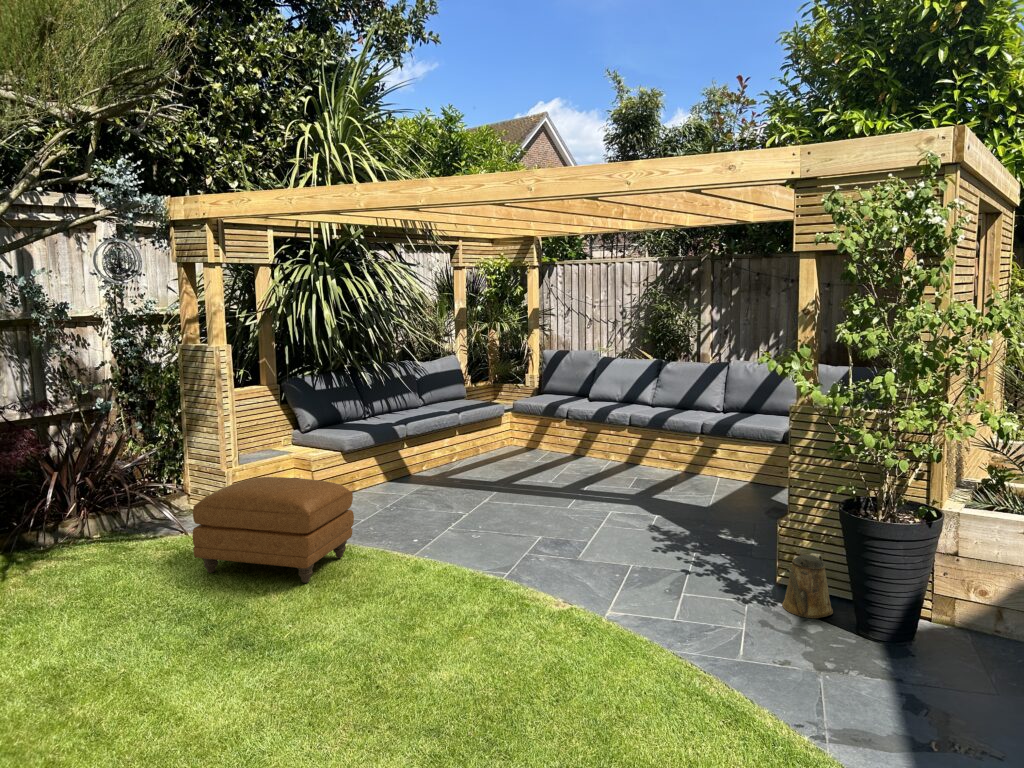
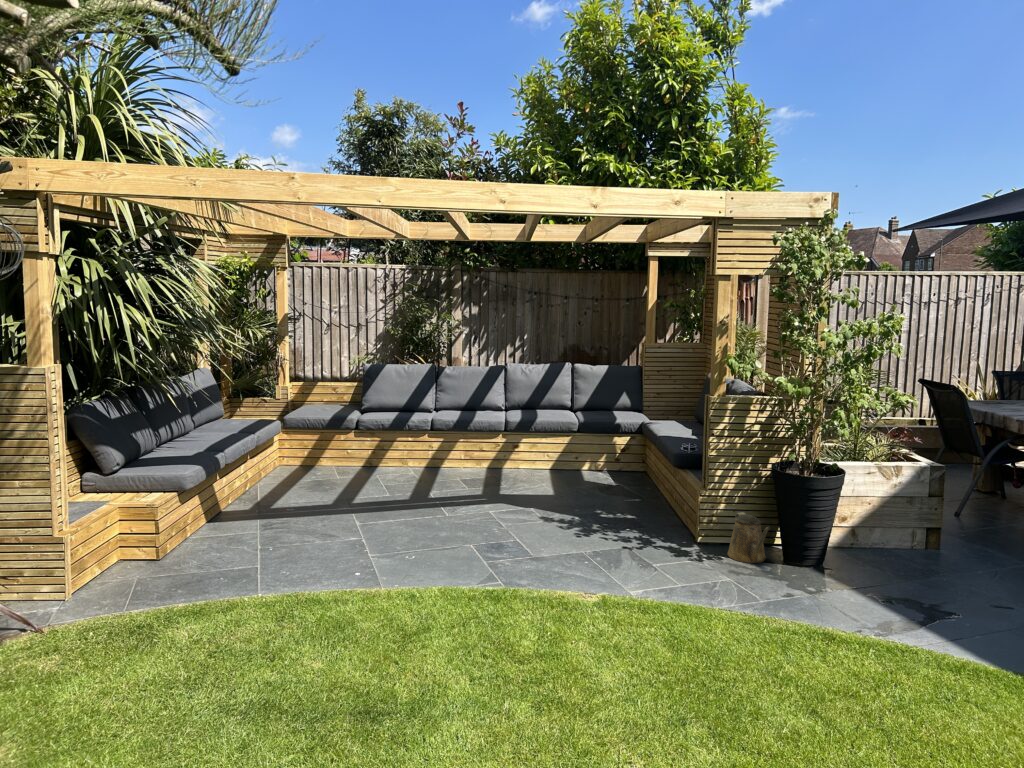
ottoman: present [193,477,354,583] -> none [174,538,370,705]

